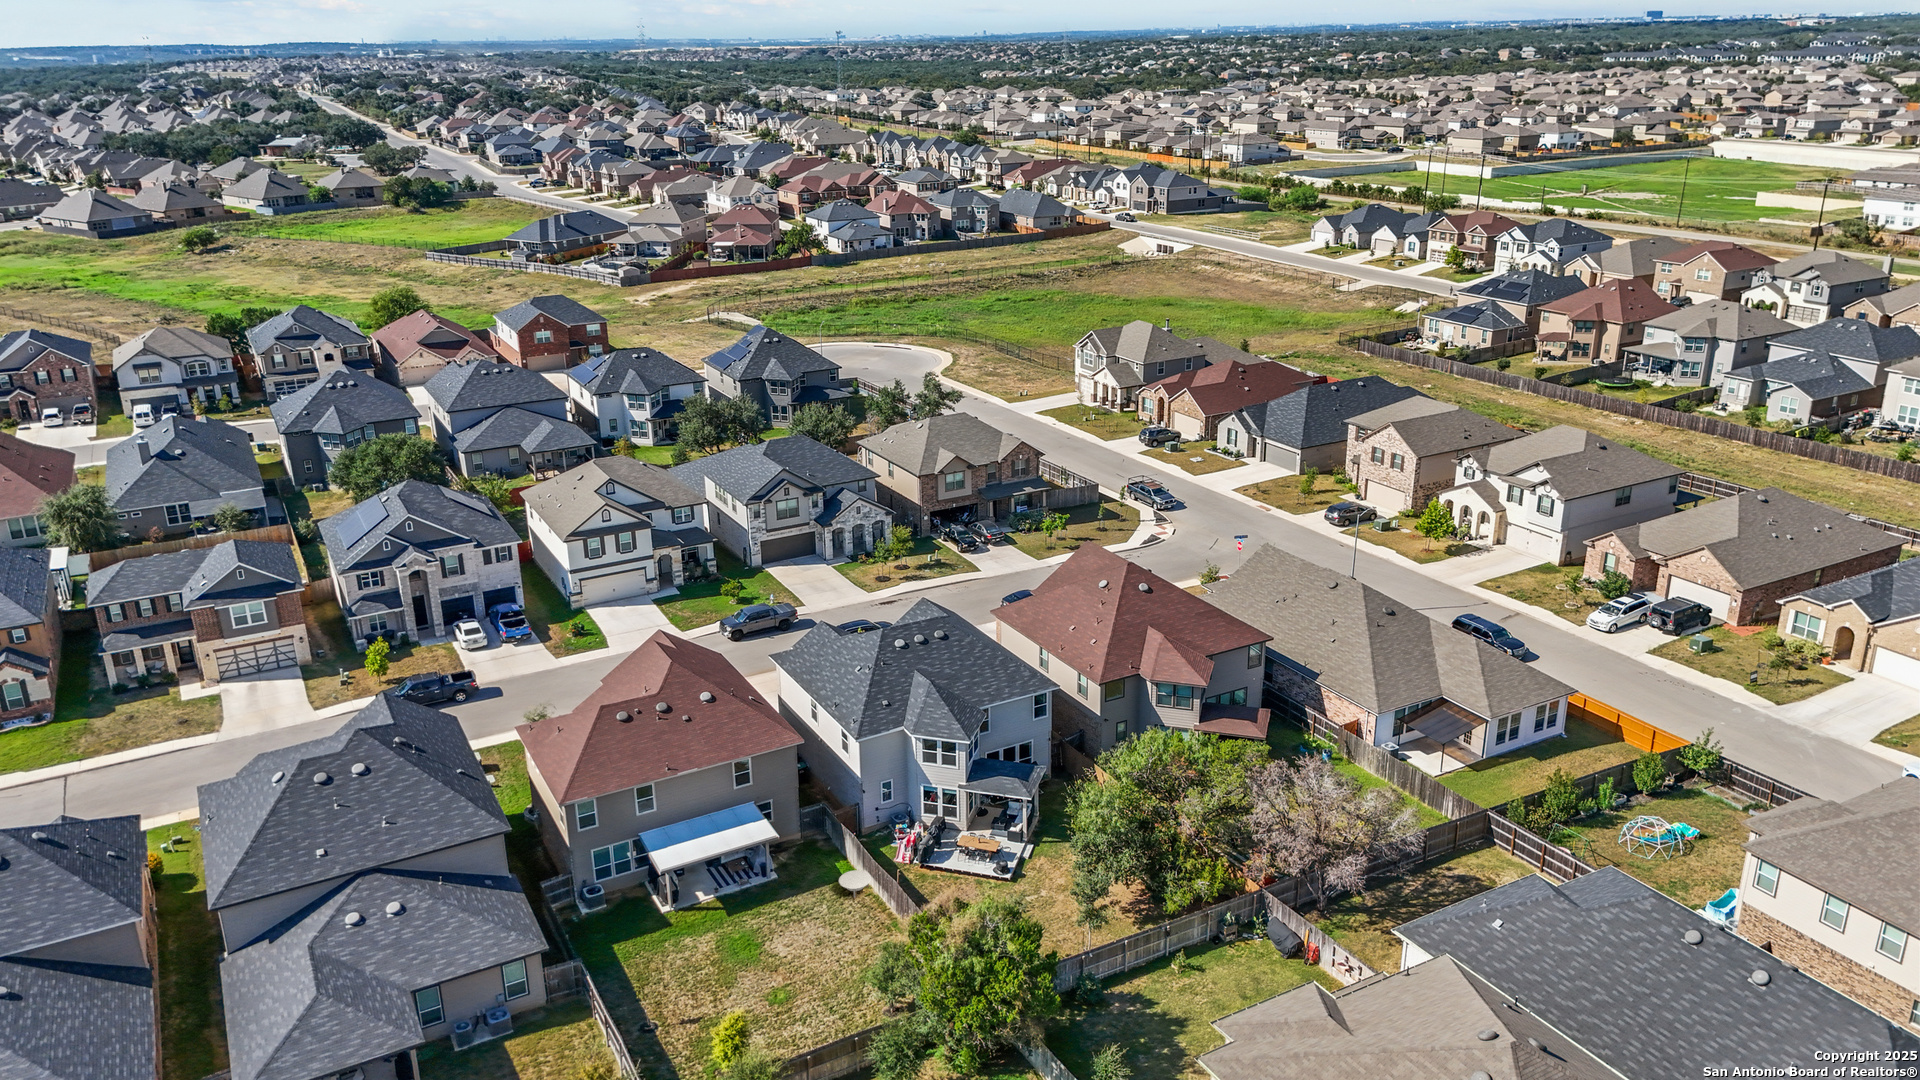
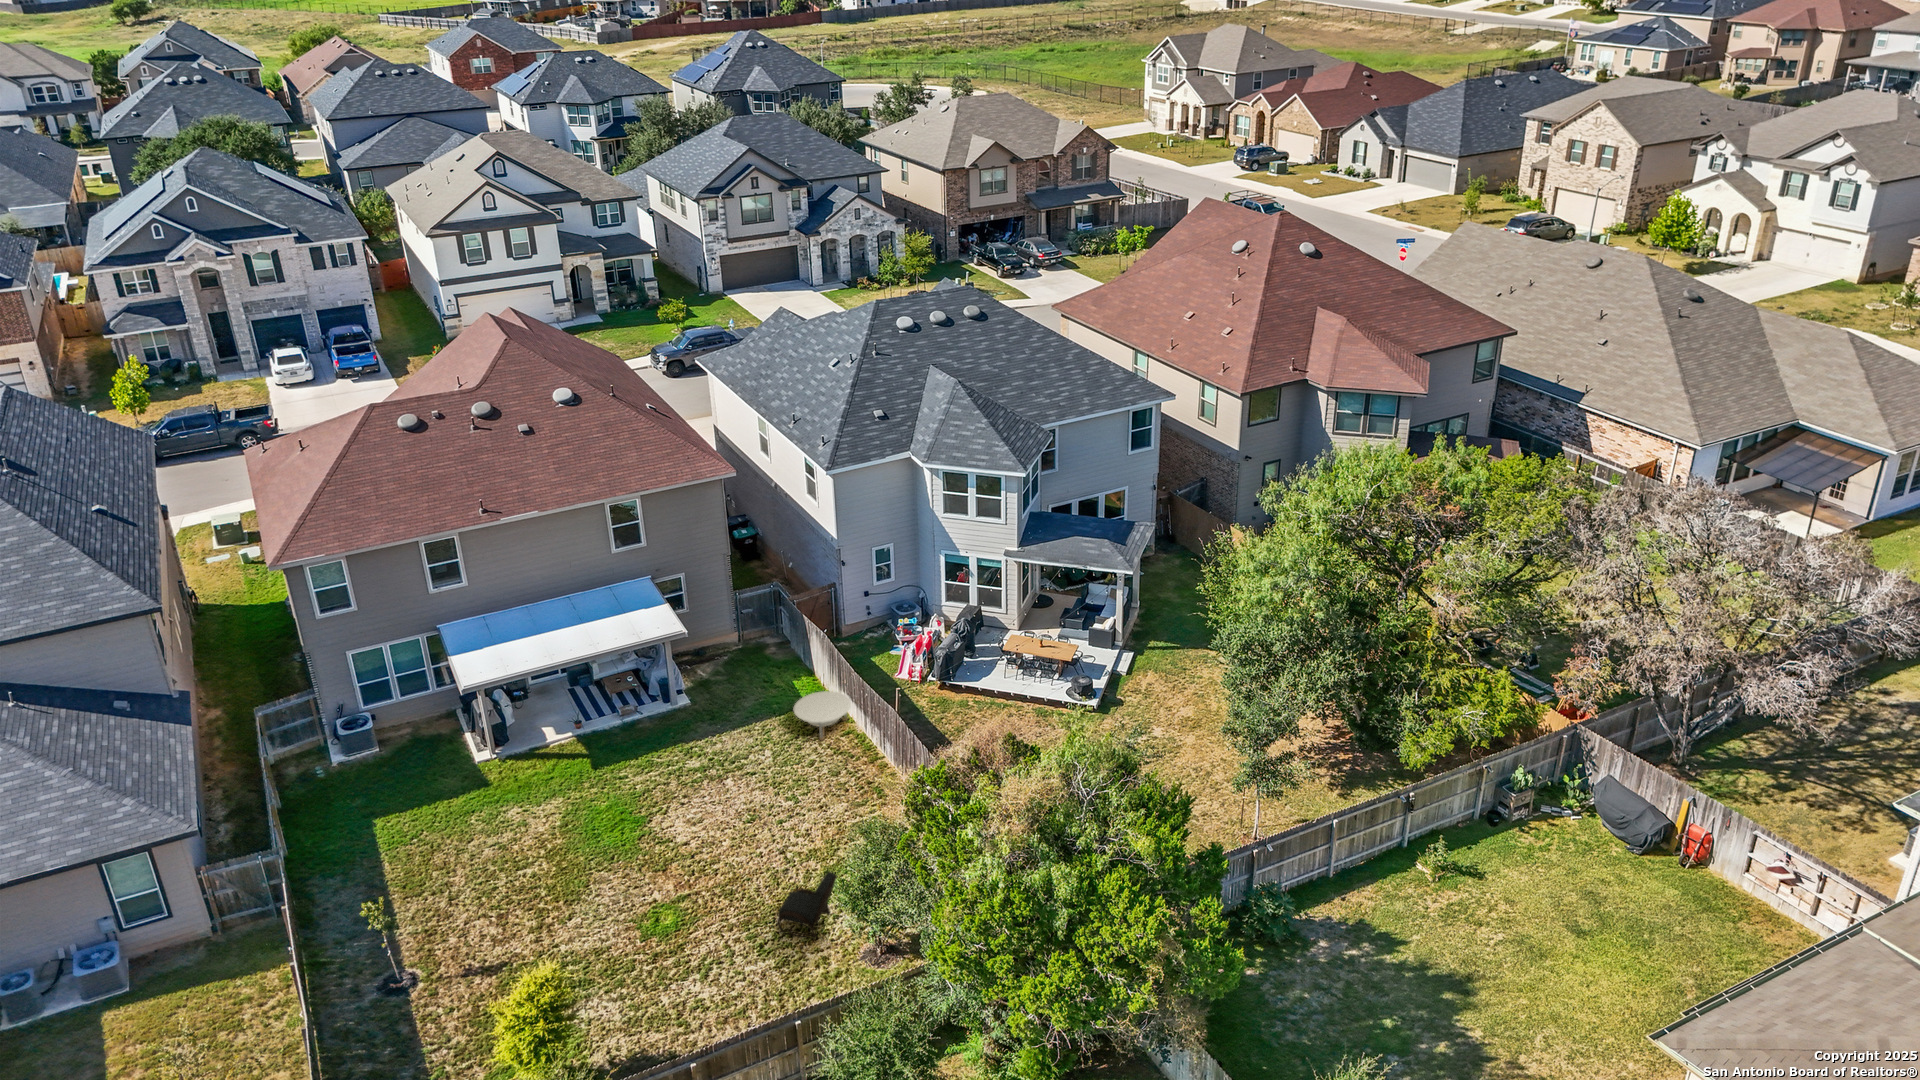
lounge chair: none [839,968,871,1004] -> present [777,871,838,940]

